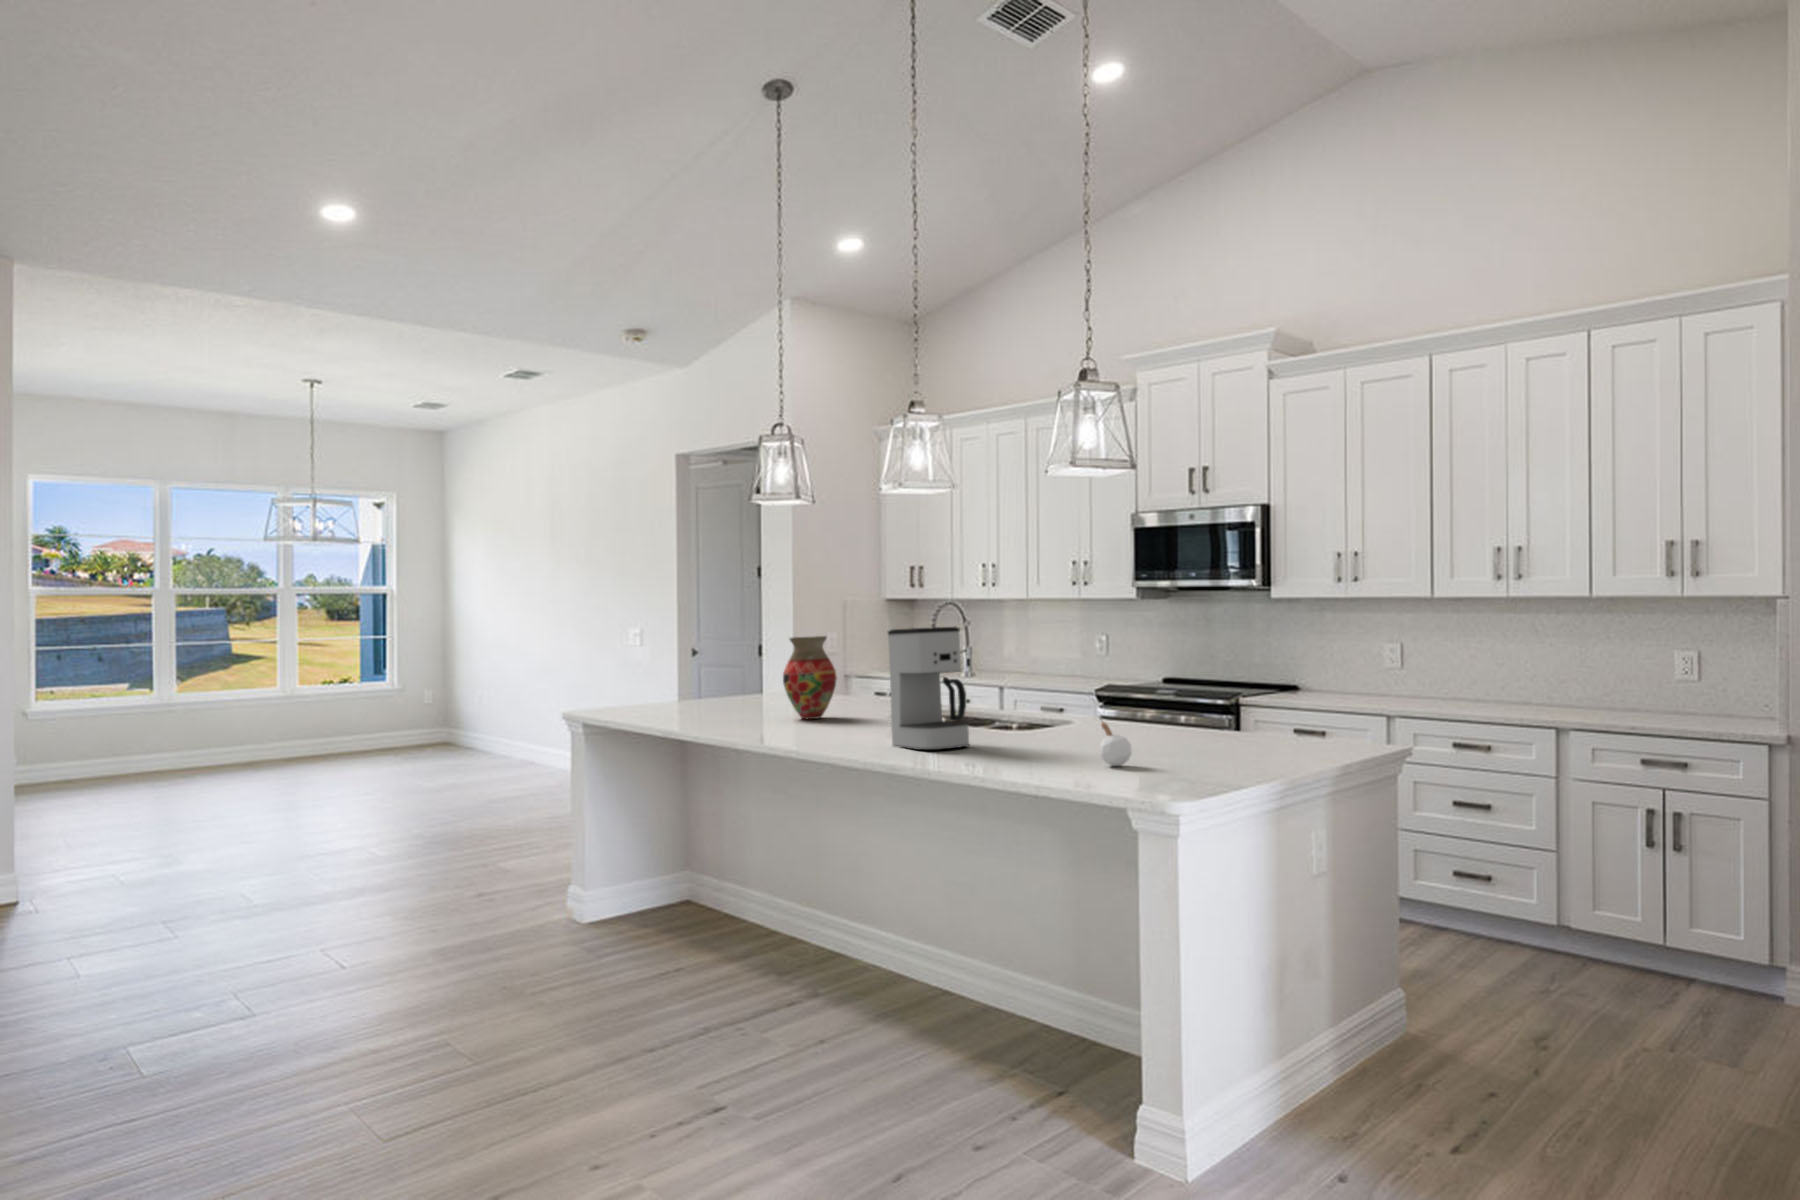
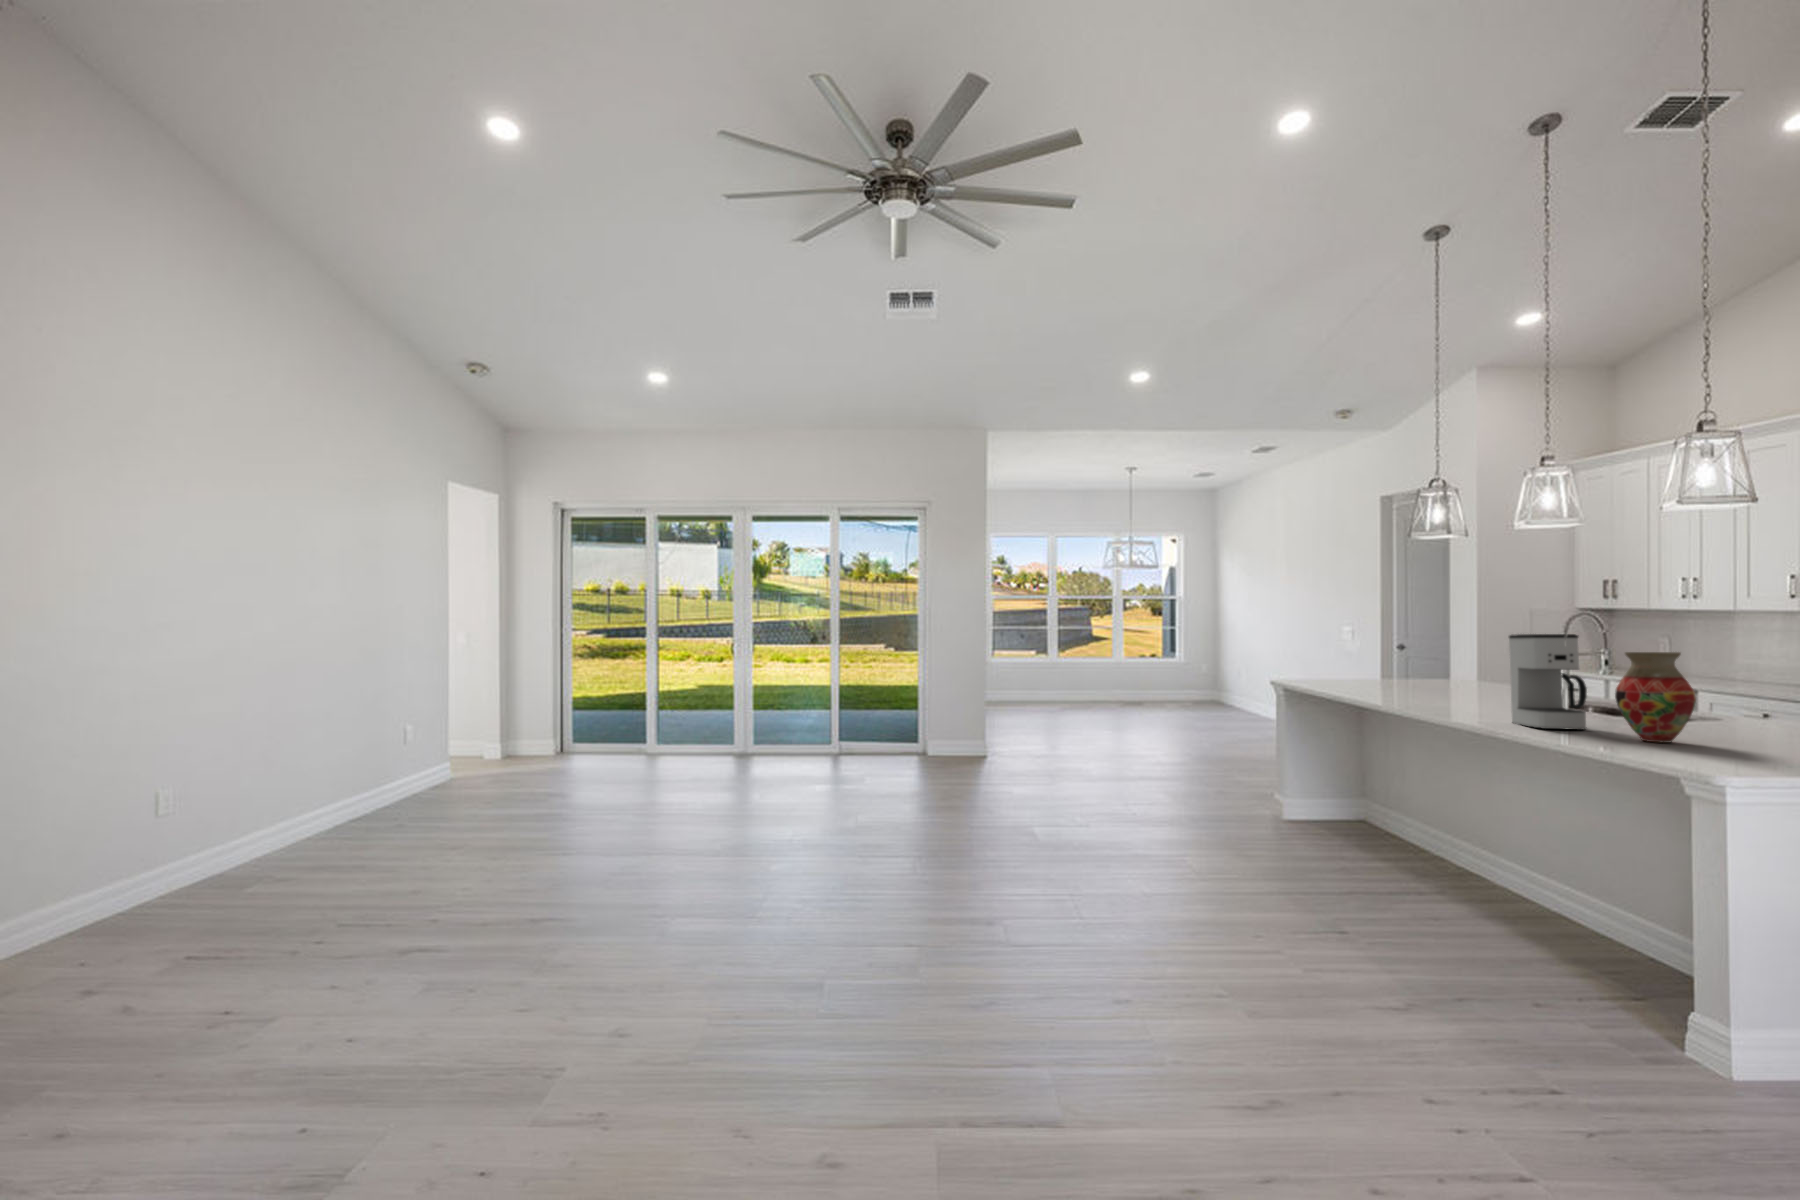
vase: present [783,636,837,719] -> present [1615,652,1696,743]
candle: present [1099,722,1132,766] -> none [1710,711,1750,759]

